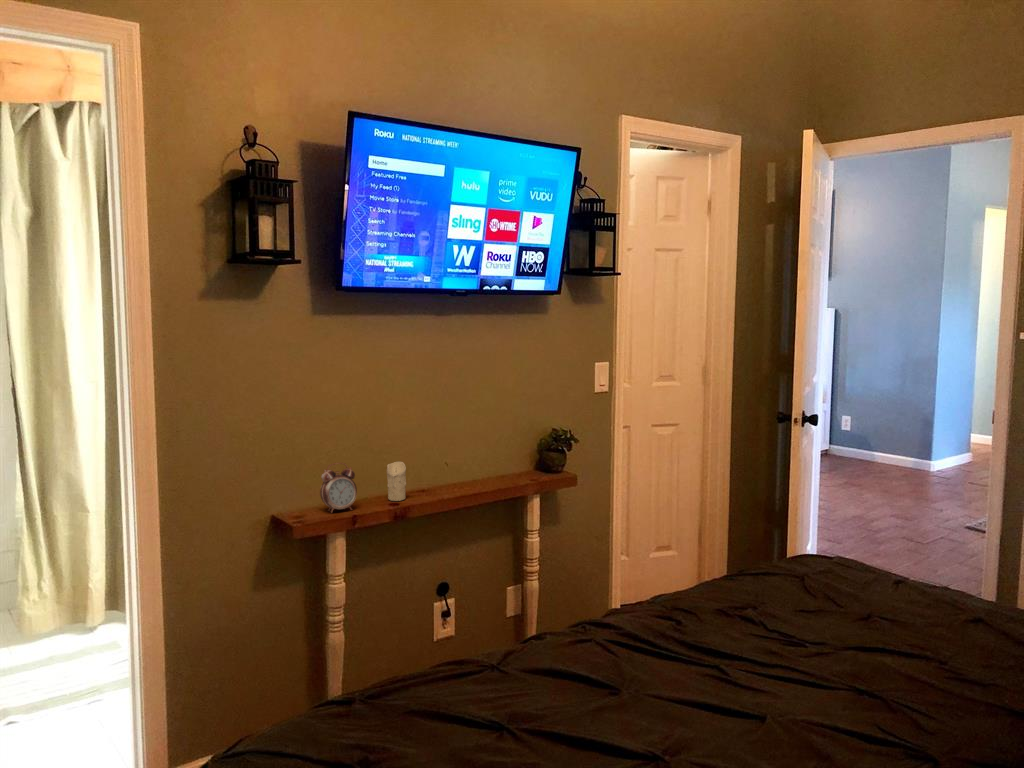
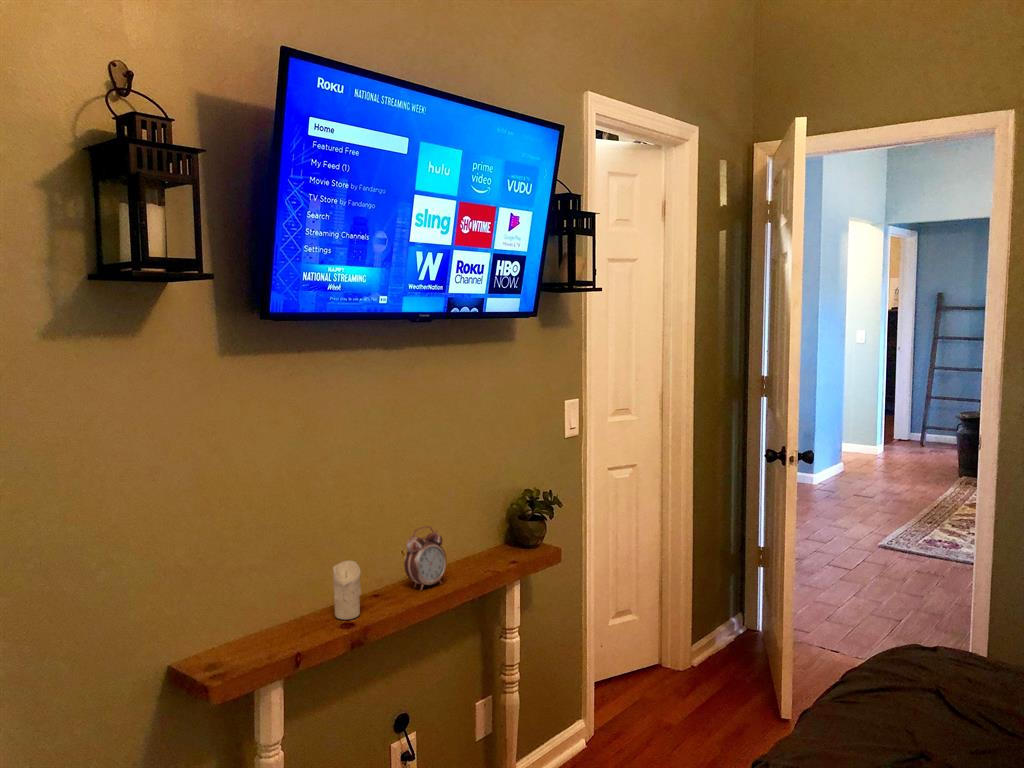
alarm clock: present [320,463,357,513] -> present [404,526,446,590]

